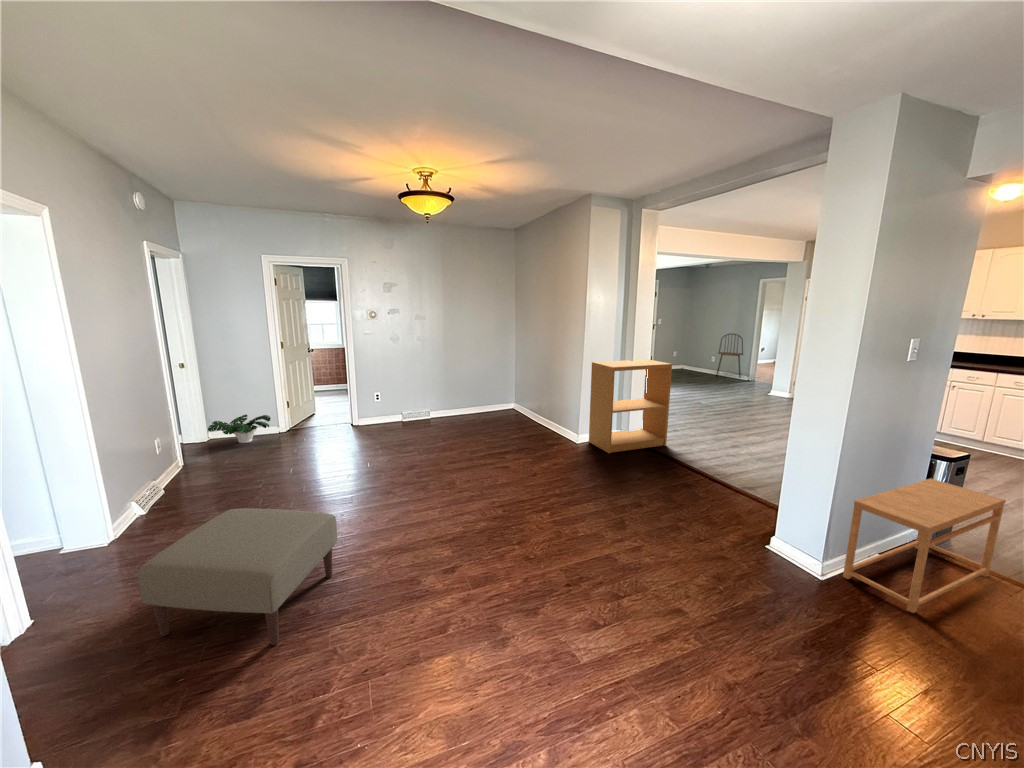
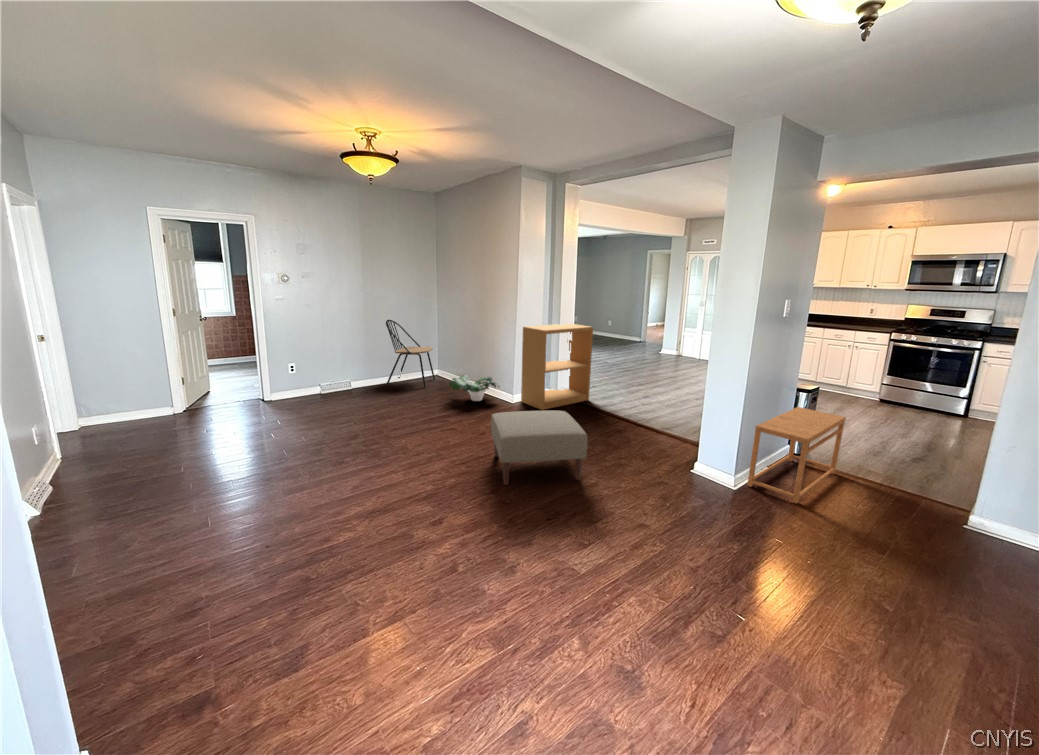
dining chair: present [717,334,743,377] -> present [386,320,435,387]
potted plant: present [208,415,271,443] -> present [449,375,499,401]
ottoman: present [138,508,337,645] -> present [491,411,588,485]

